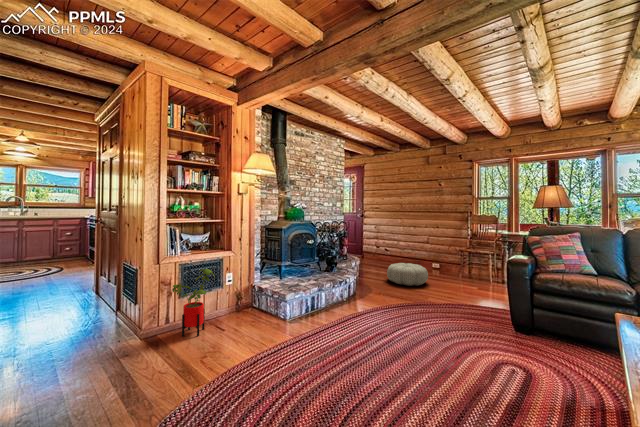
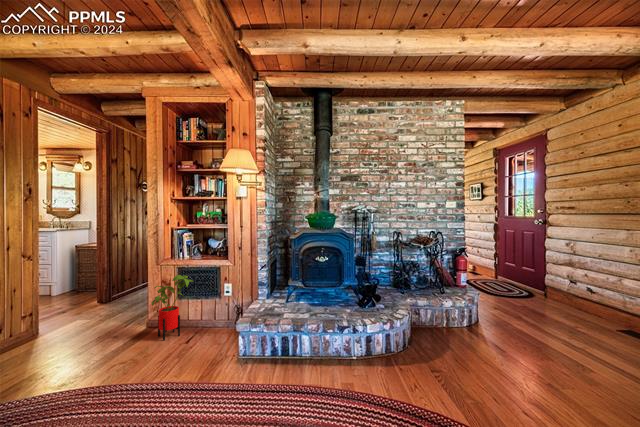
pouf: present [387,263,428,286] -> none [497,321,606,386]

